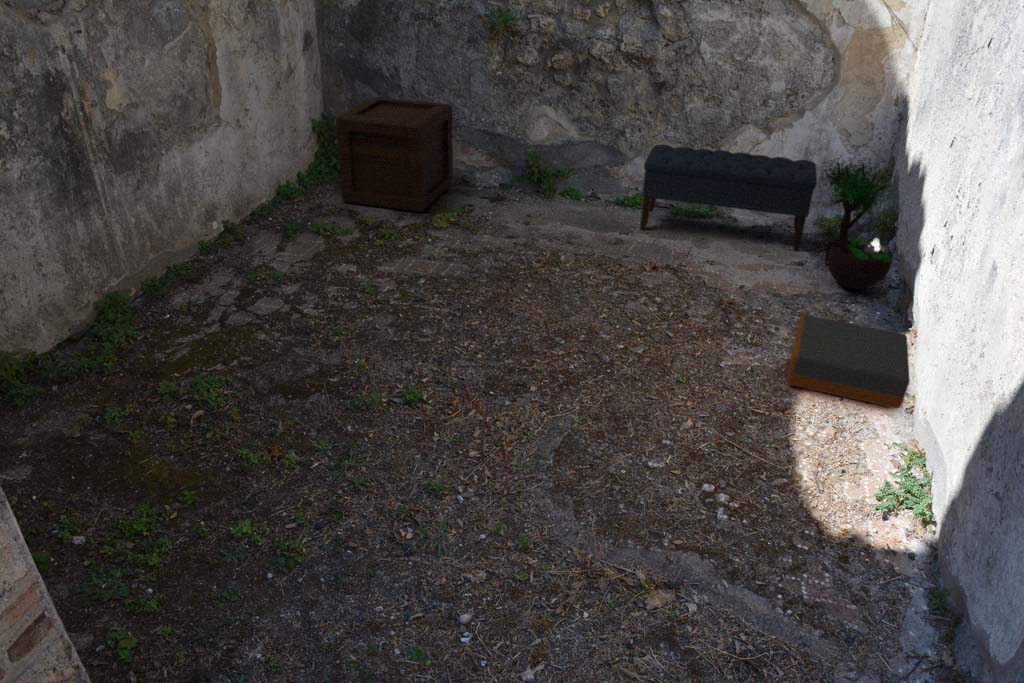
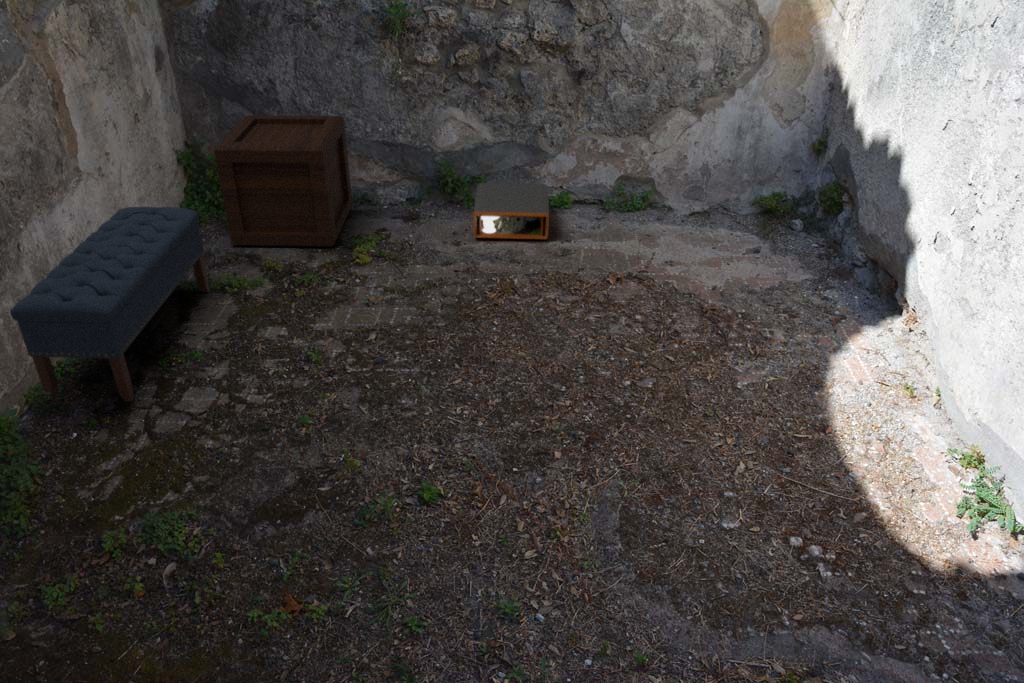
bench: present [640,144,817,250] -> present [10,207,210,402]
potted tree: present [819,156,898,289] -> none [775,127,862,274]
storage box: present [787,315,909,408] -> present [473,183,549,240]

